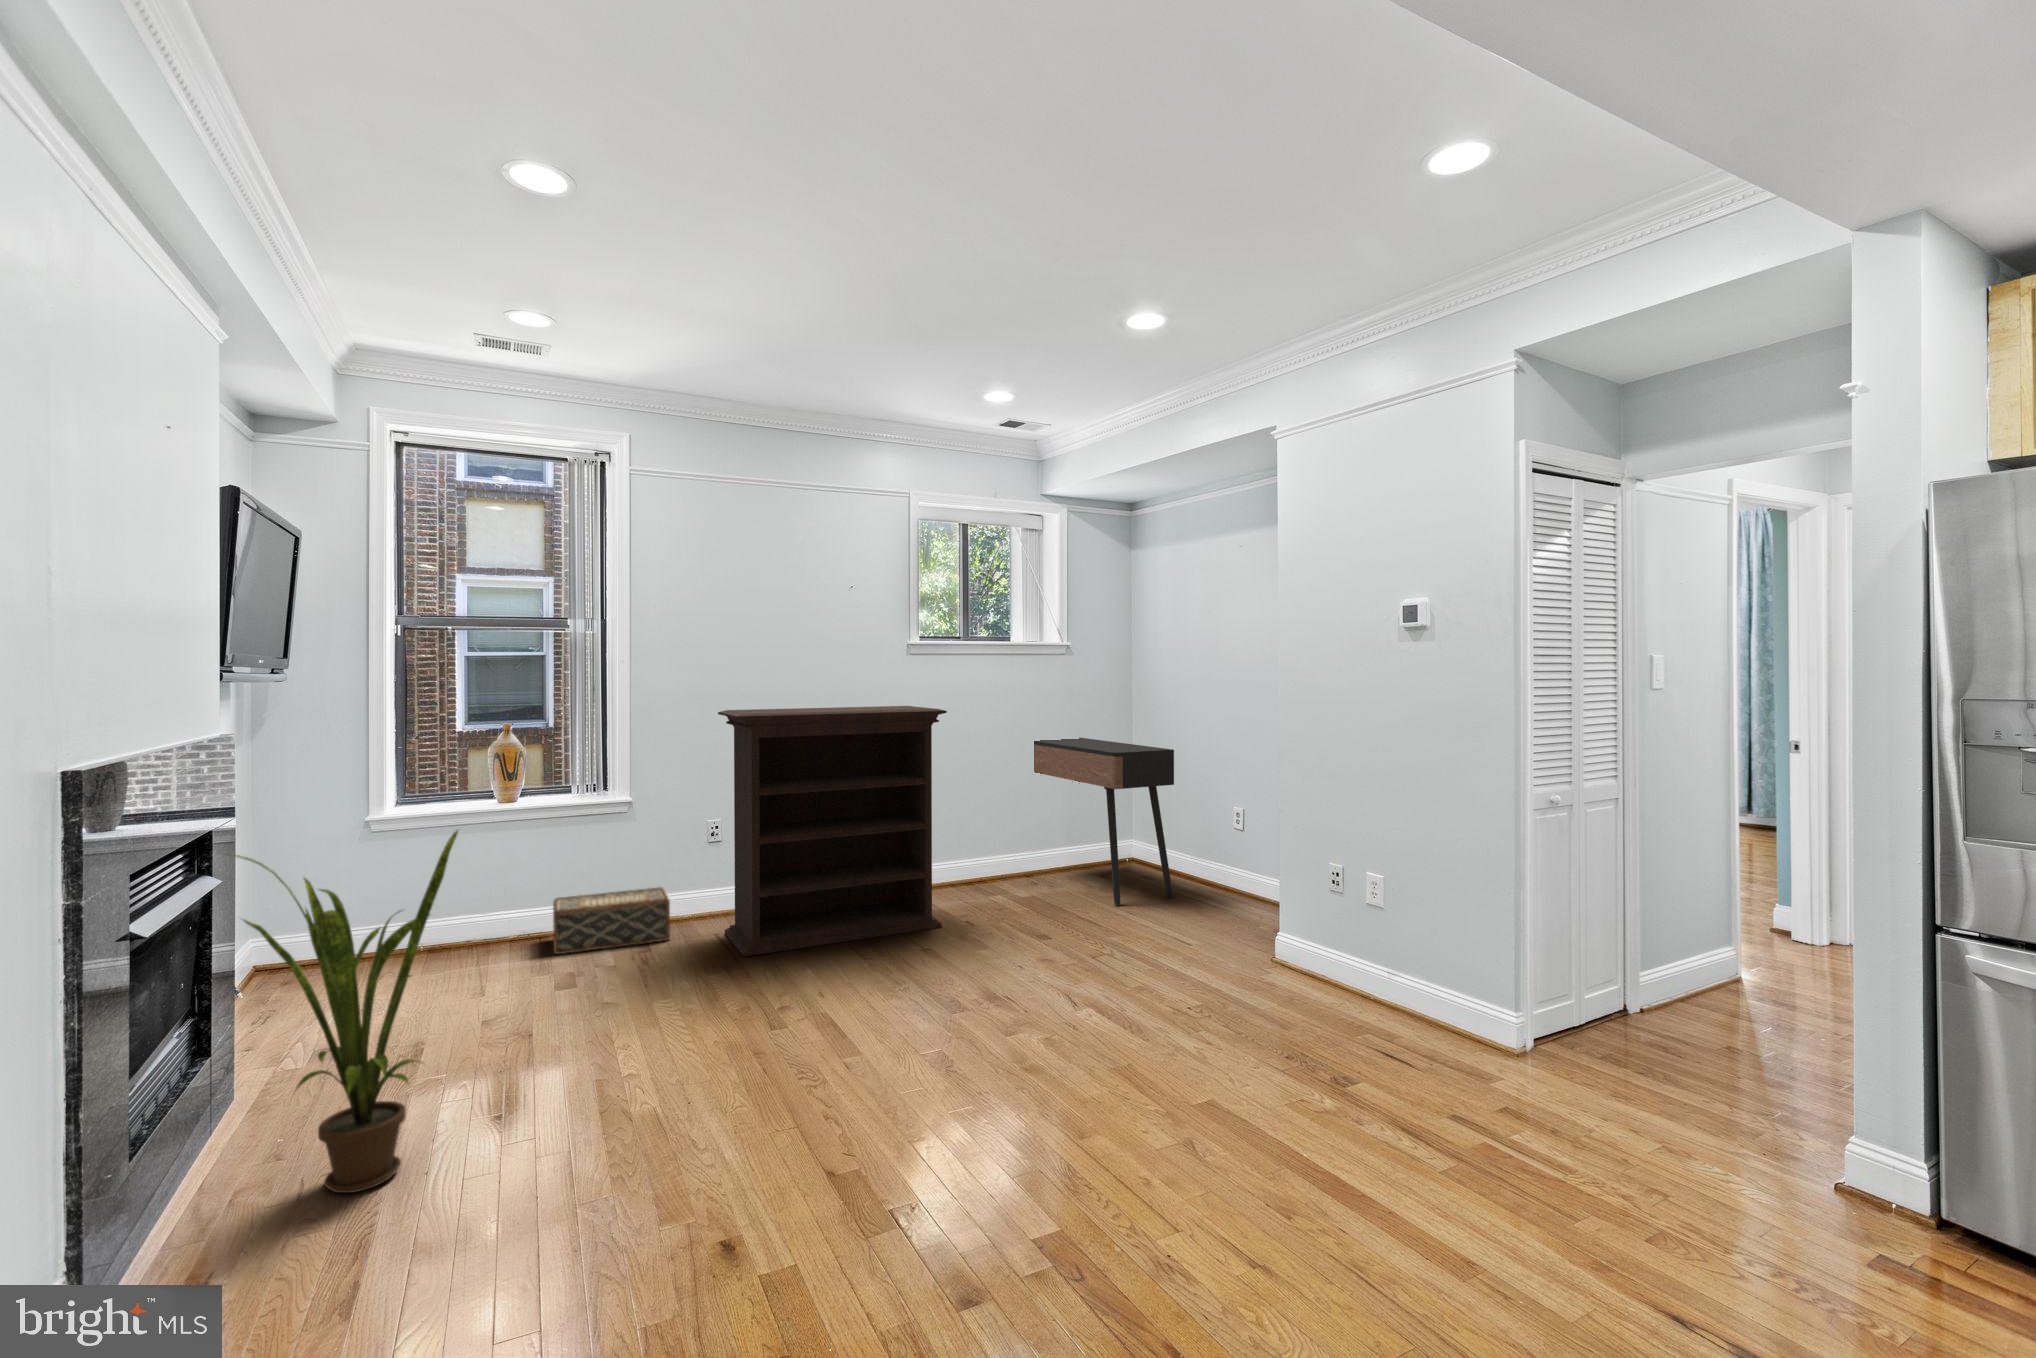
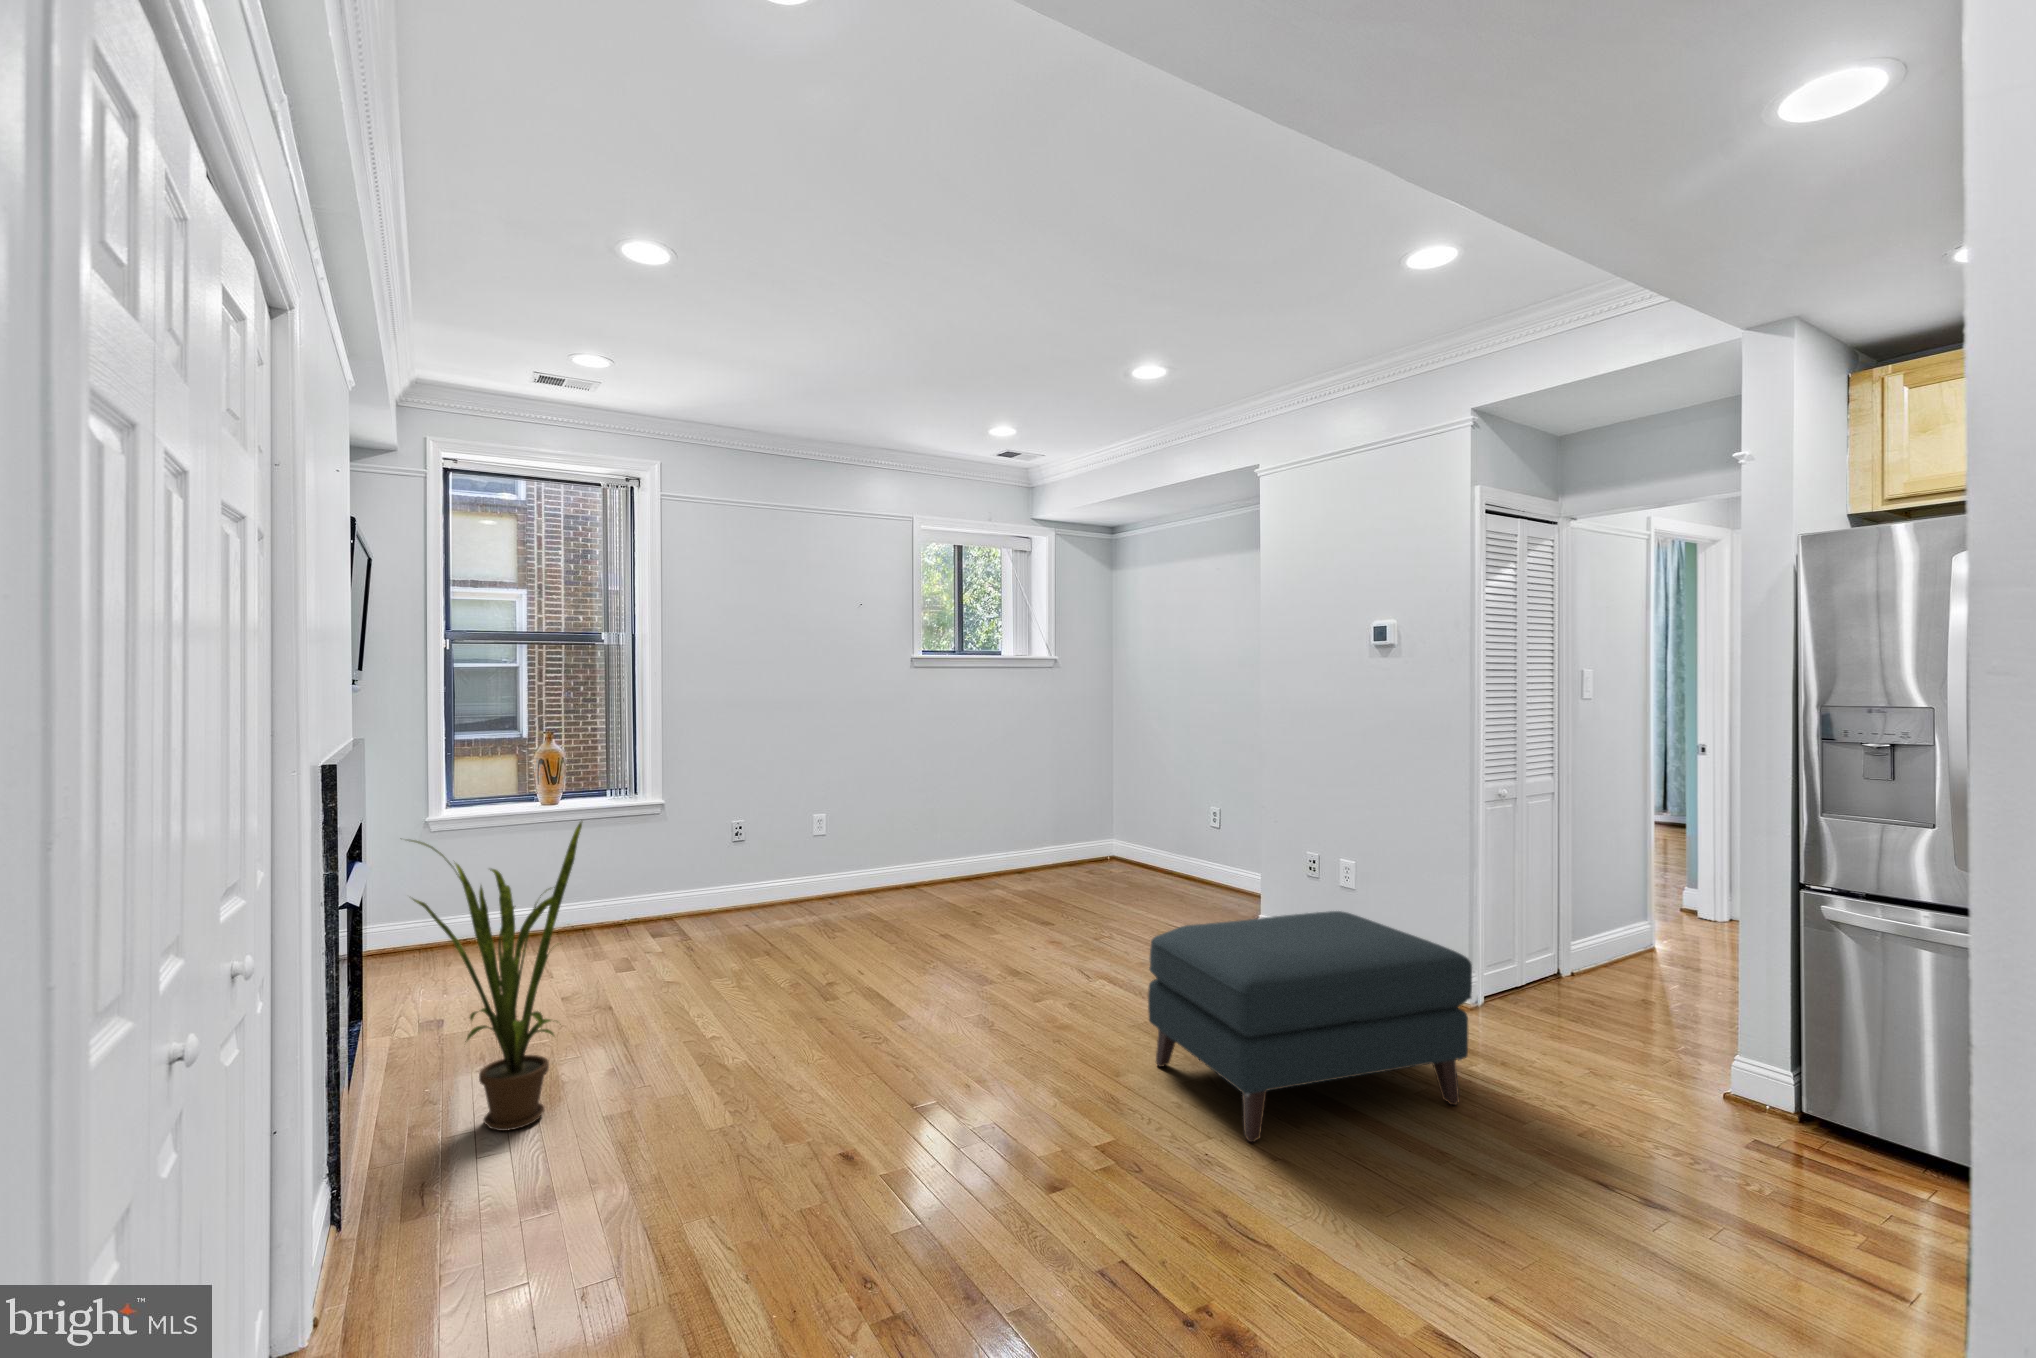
bookshelf: present [718,706,947,957] -> none [746,713,957,944]
console table: present [1034,738,1174,905] -> none [1011,742,1159,896]
woven basket: present [553,887,670,954] -> none [590,883,702,945]
ottoman: none [1117,941,1507,1239] -> present [1148,911,1472,1142]

